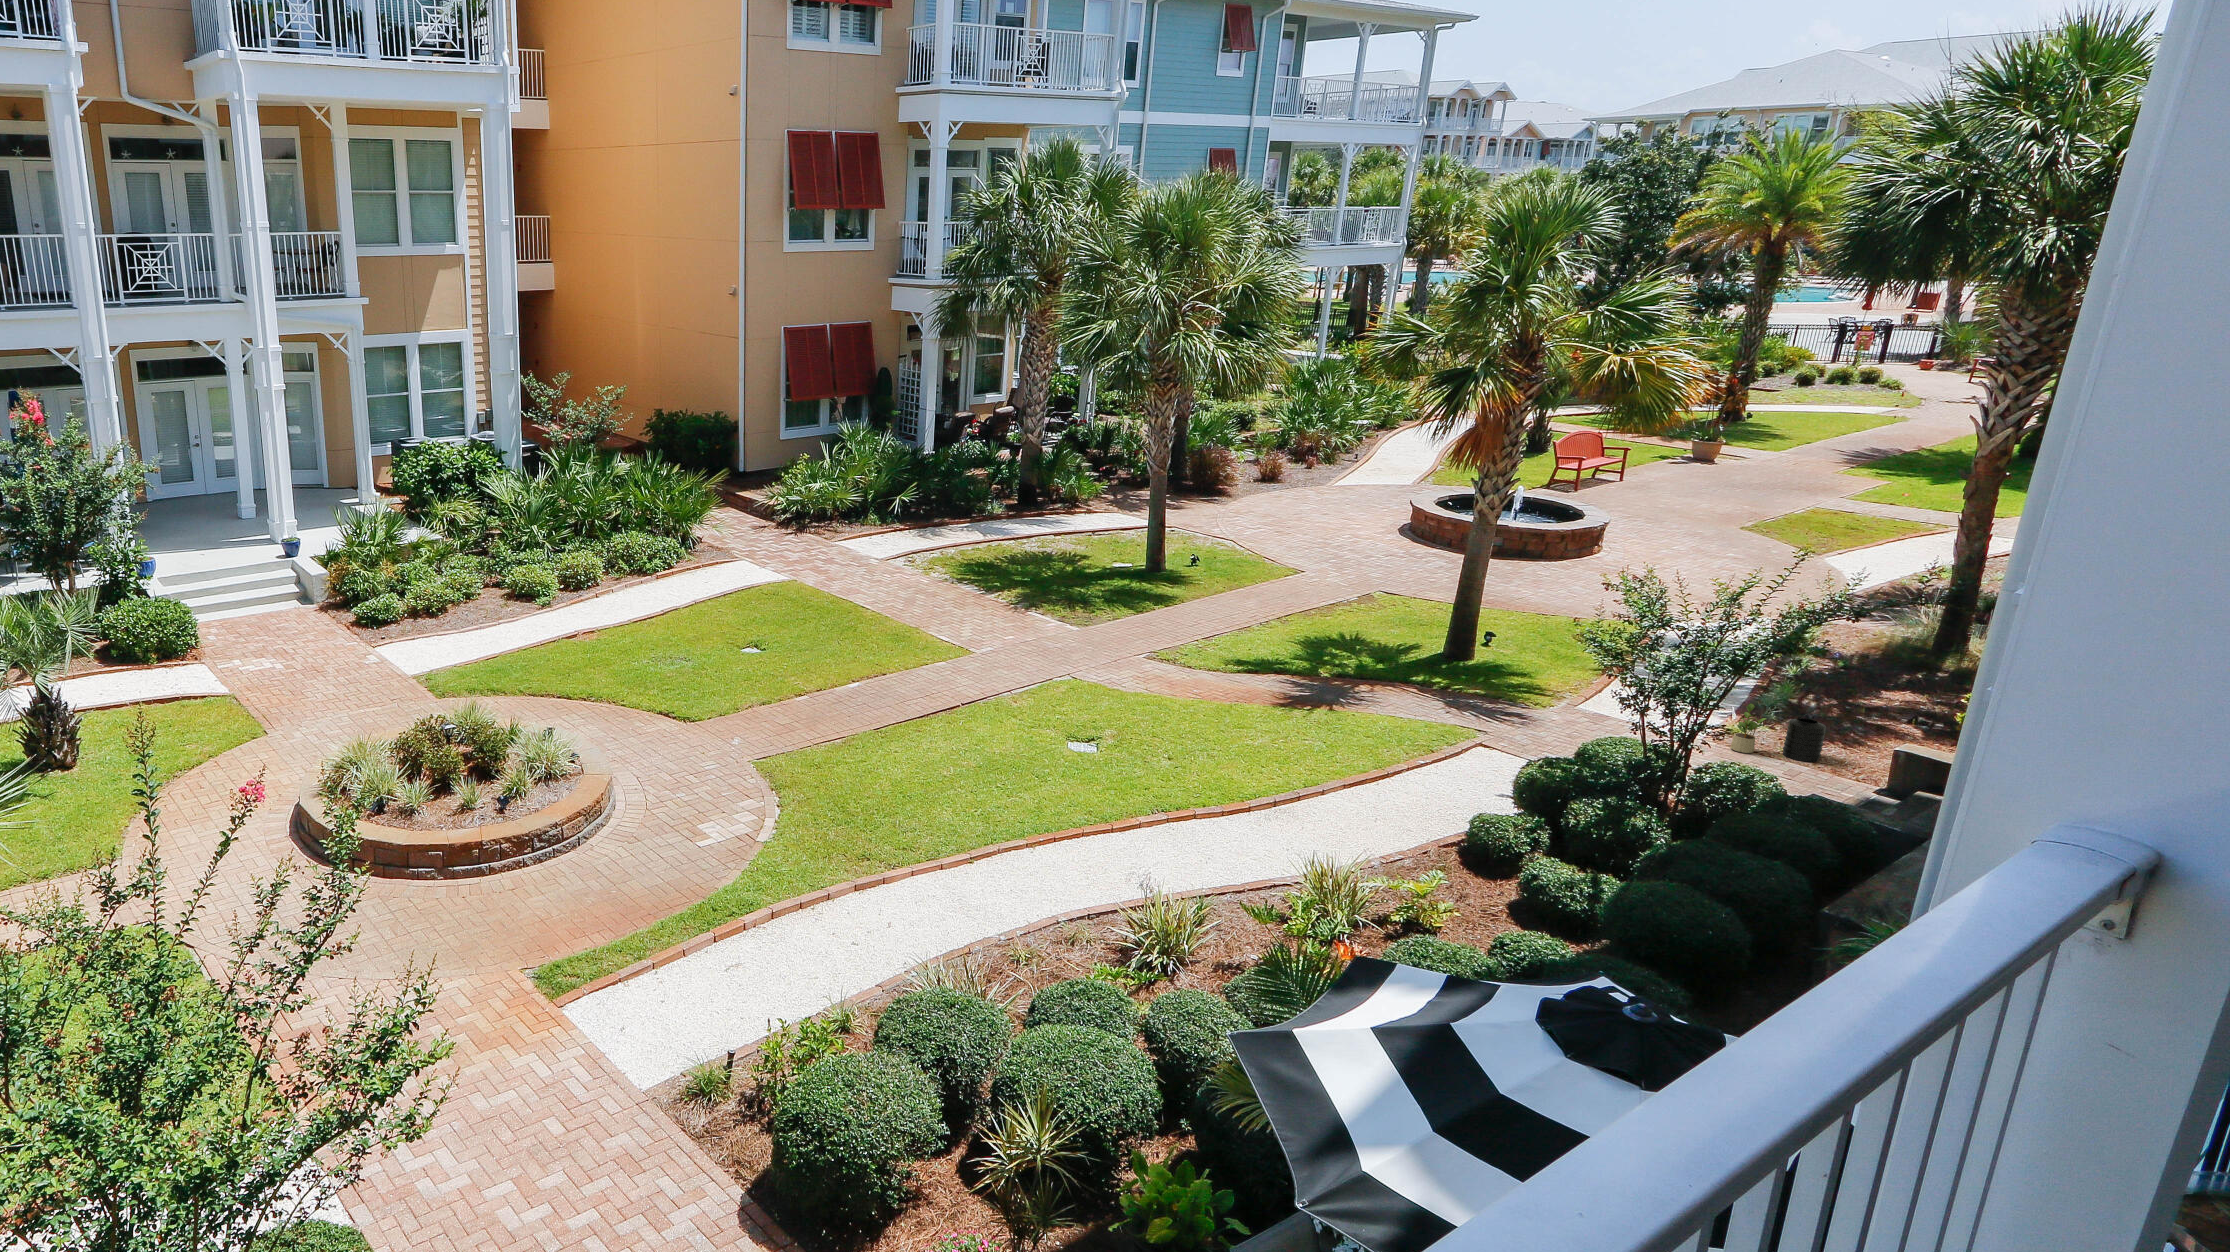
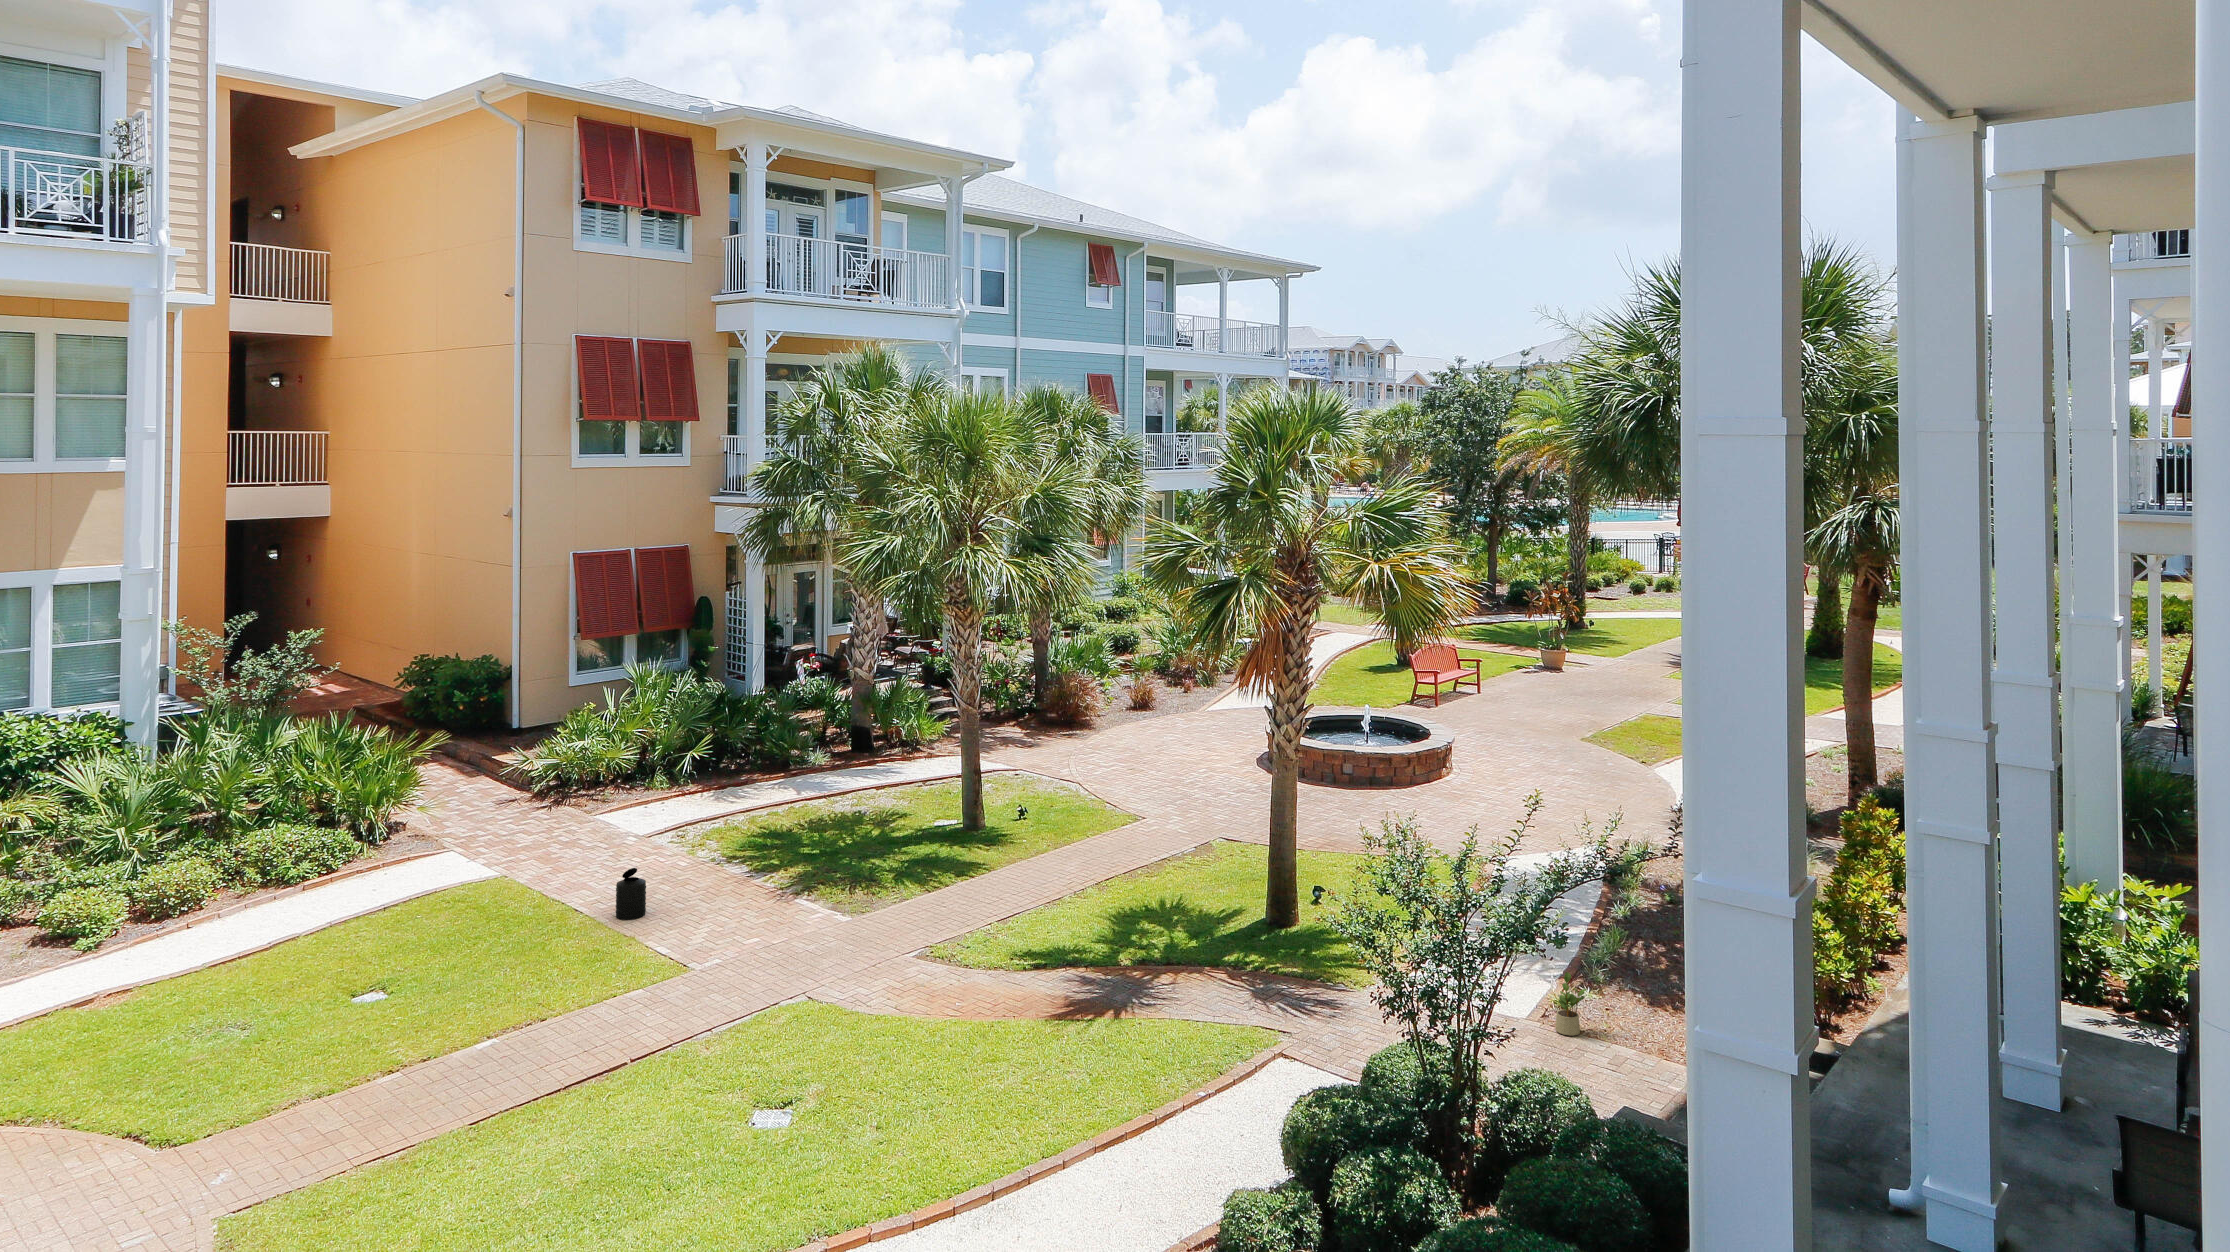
trash can: present [1783,710,1826,762] -> present [616,868,646,920]

